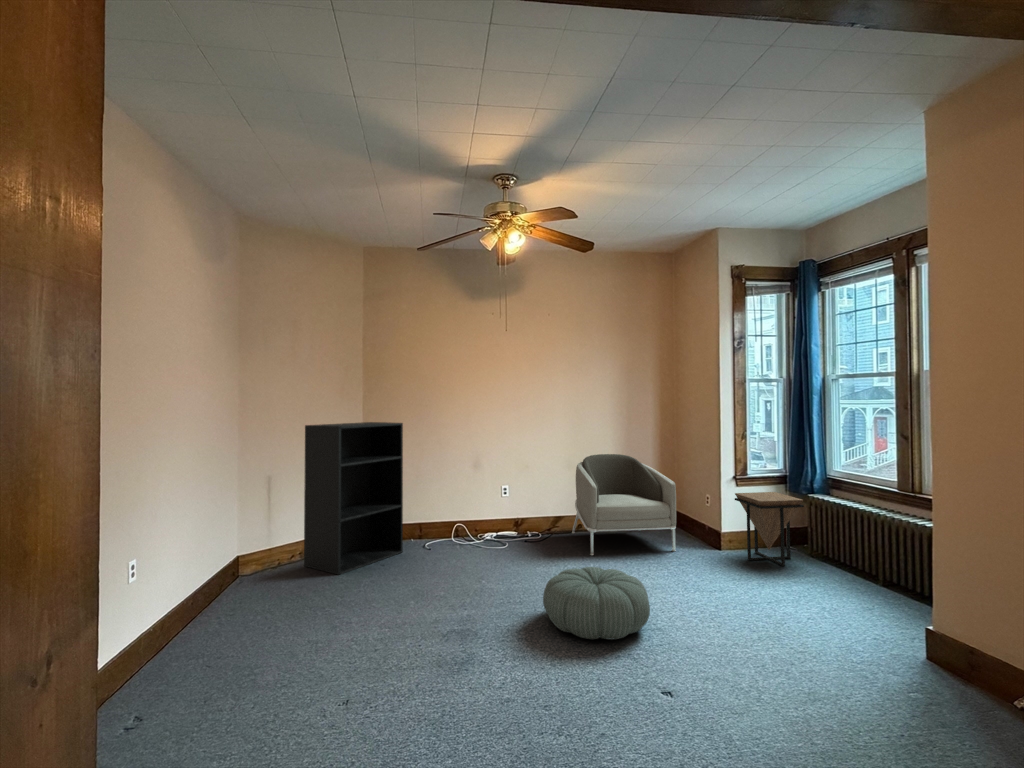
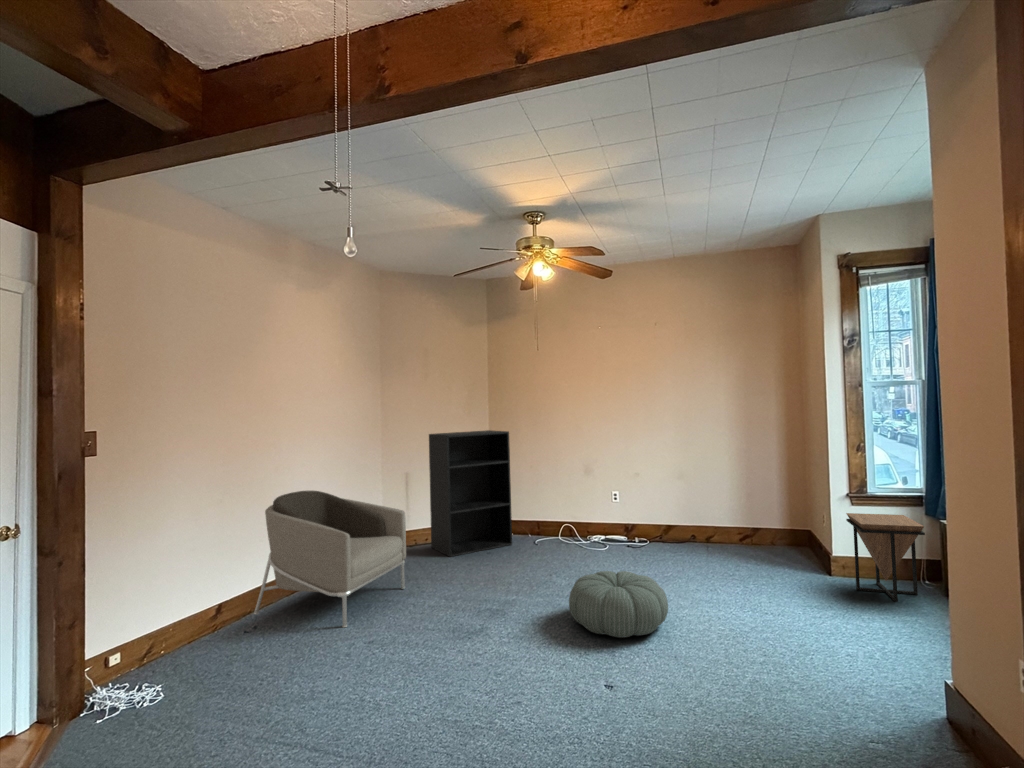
armchair: present [572,454,676,555] -> present [254,491,406,627]

